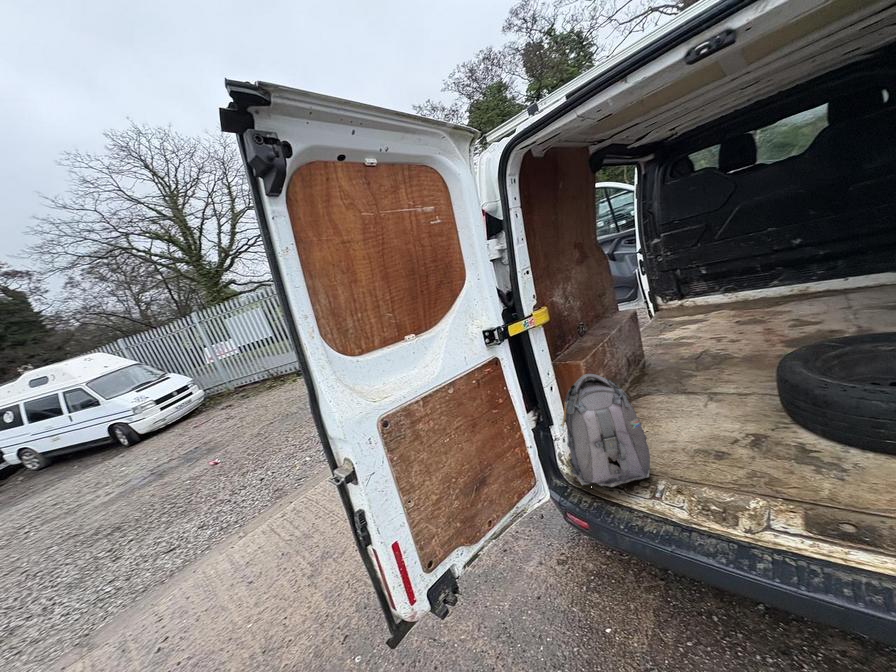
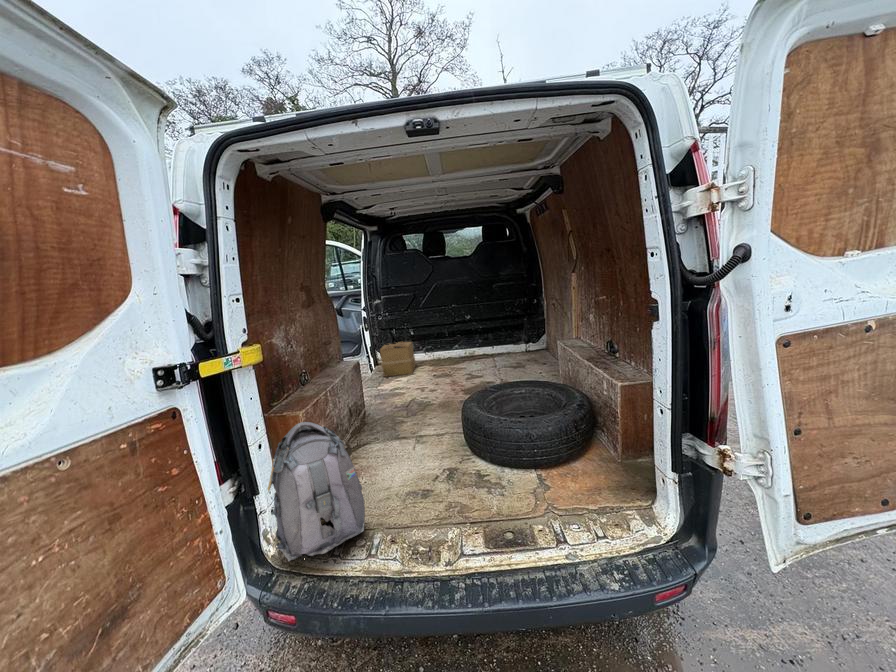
cardboard box: none [661,281,709,324] -> present [380,342,416,377]

